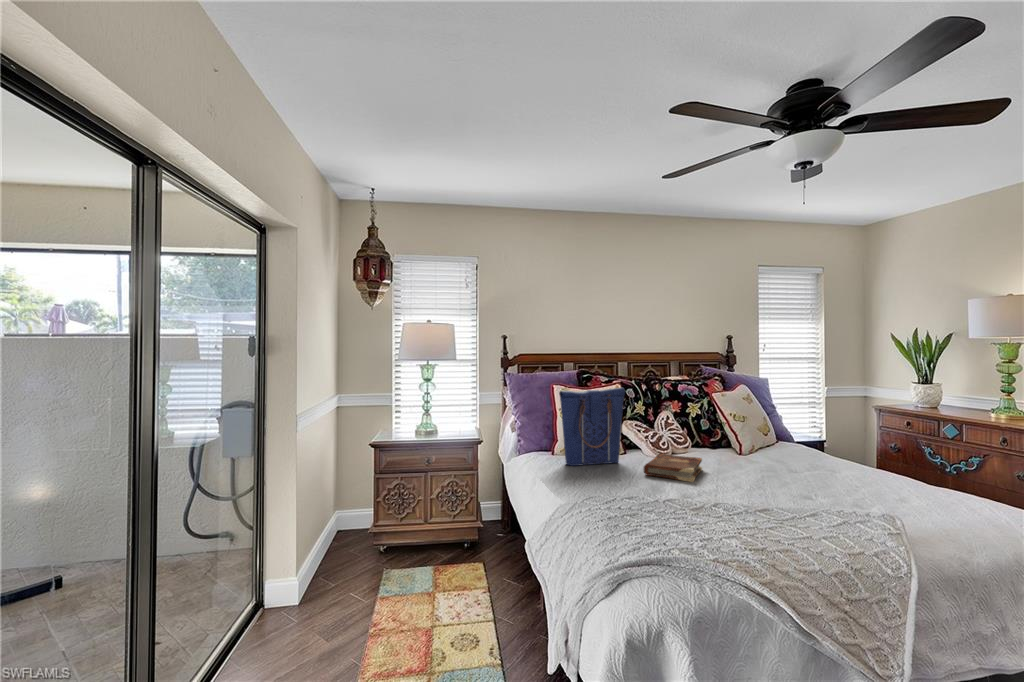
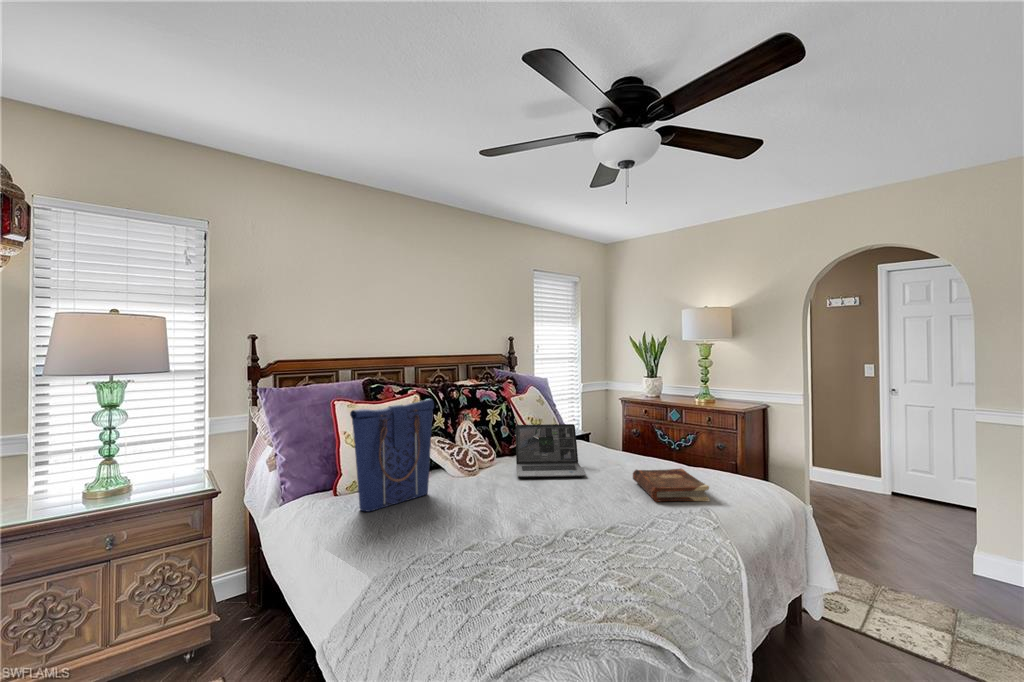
laptop: none [702,419,774,471] -> present [516,424,585,478]
book: present [644,453,702,482] -> present [633,468,709,502]

